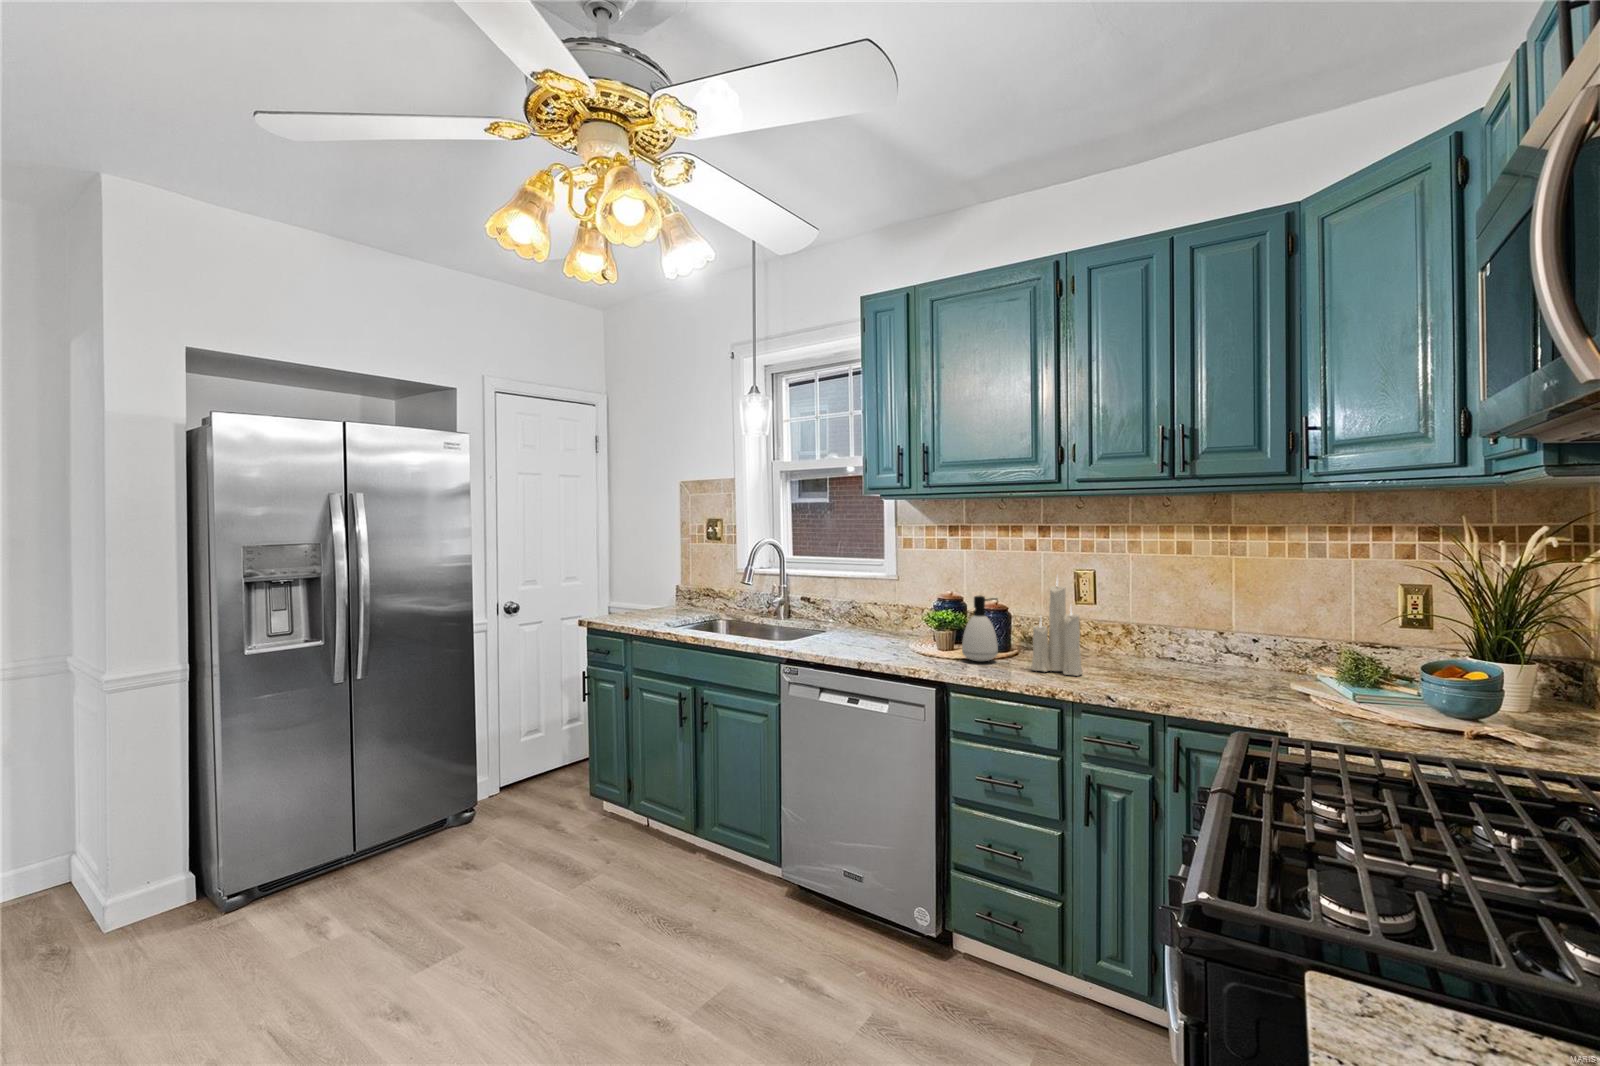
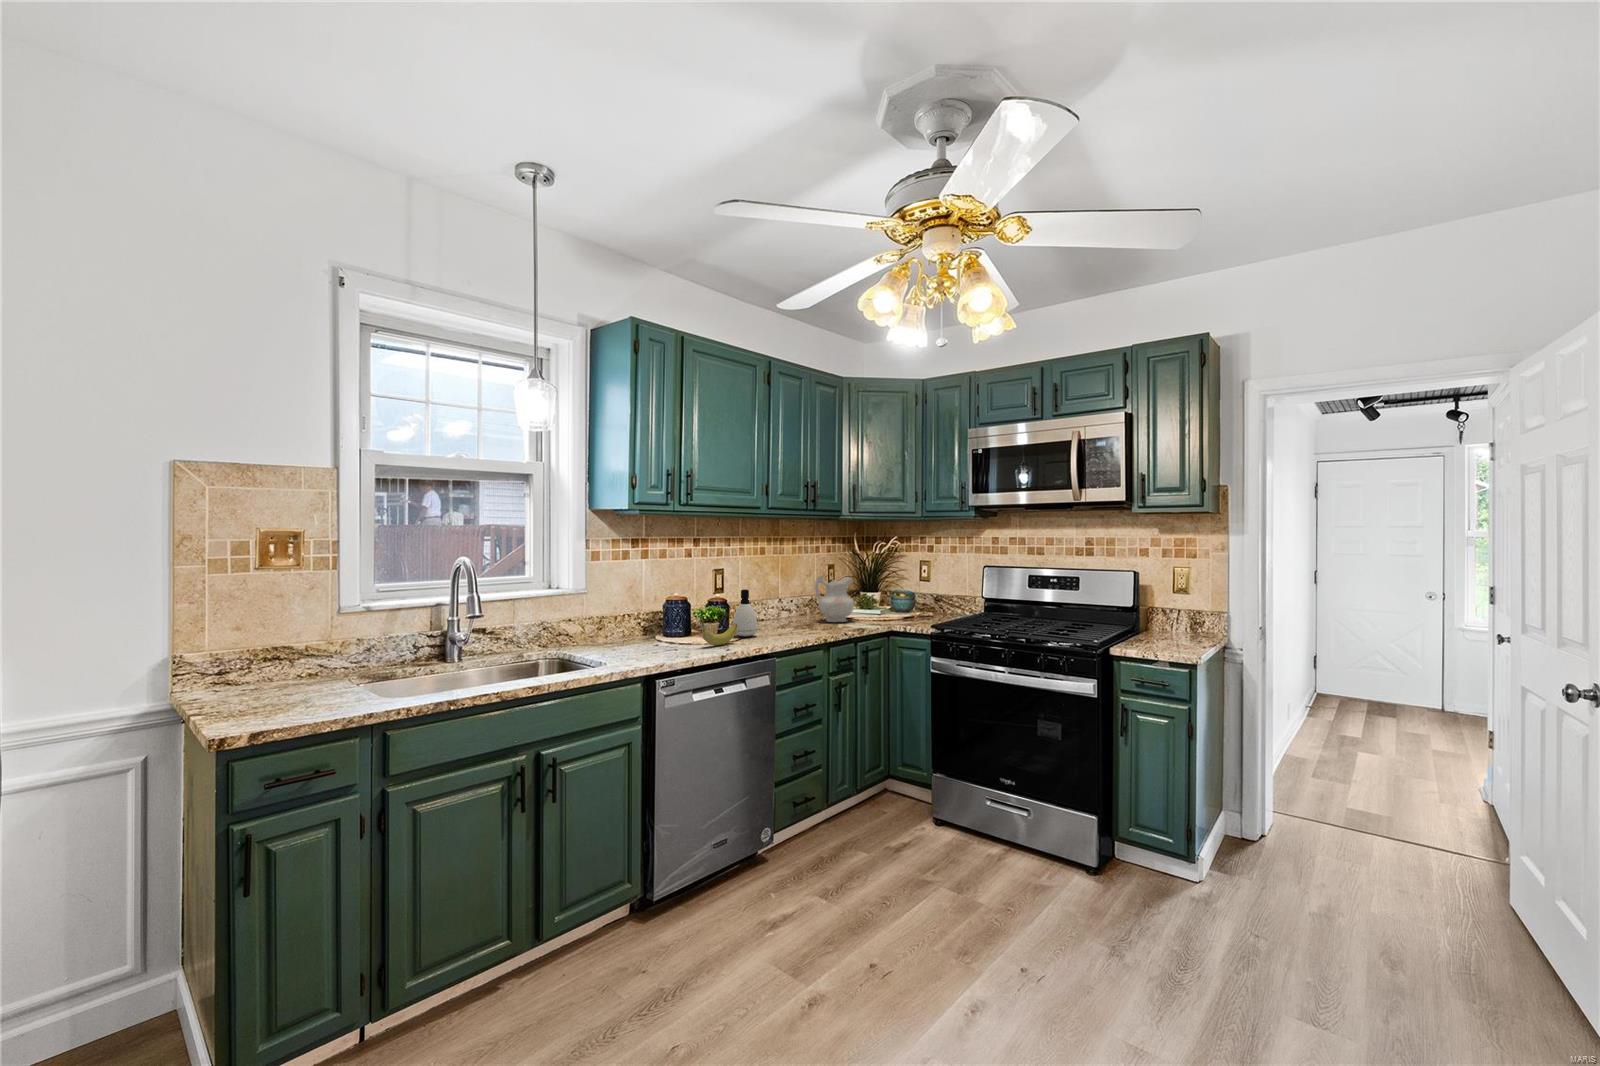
candle: present [1031,583,1082,676] -> none [776,566,801,632]
ceramic pitcher: none [1173,598,1252,695] -> present [814,576,854,622]
fruit: none [880,618,932,658] -> present [700,619,738,645]

